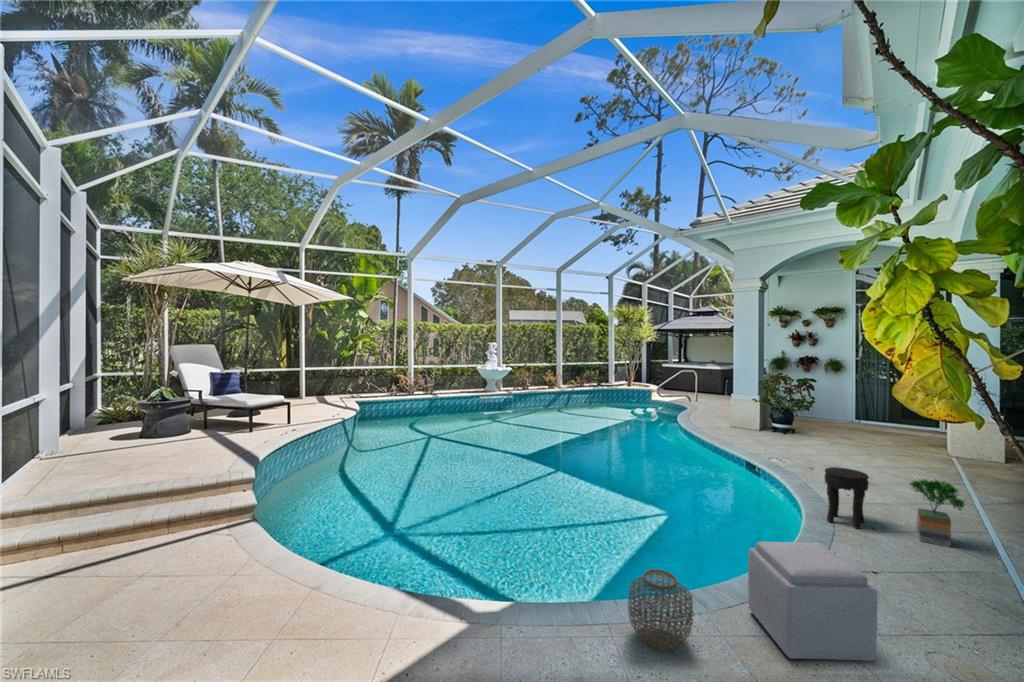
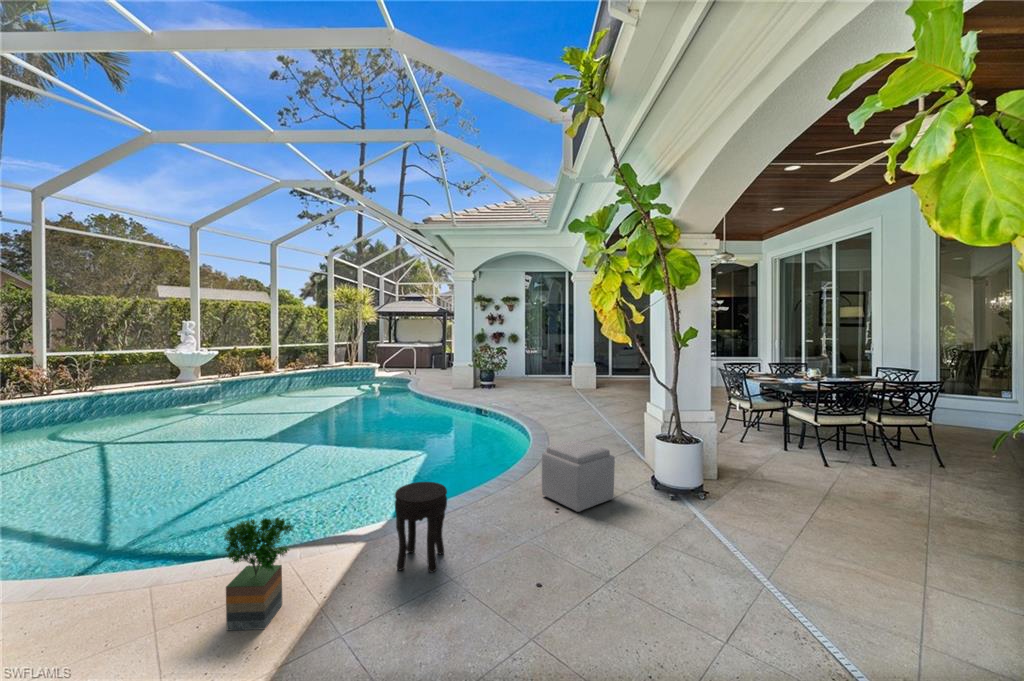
side table: present [825,467,869,529] -> present [395,482,447,572]
potted tree: present [910,479,964,547] -> present [224,517,293,631]
woven basket: present [628,569,693,651] -> none [481,479,528,536]

